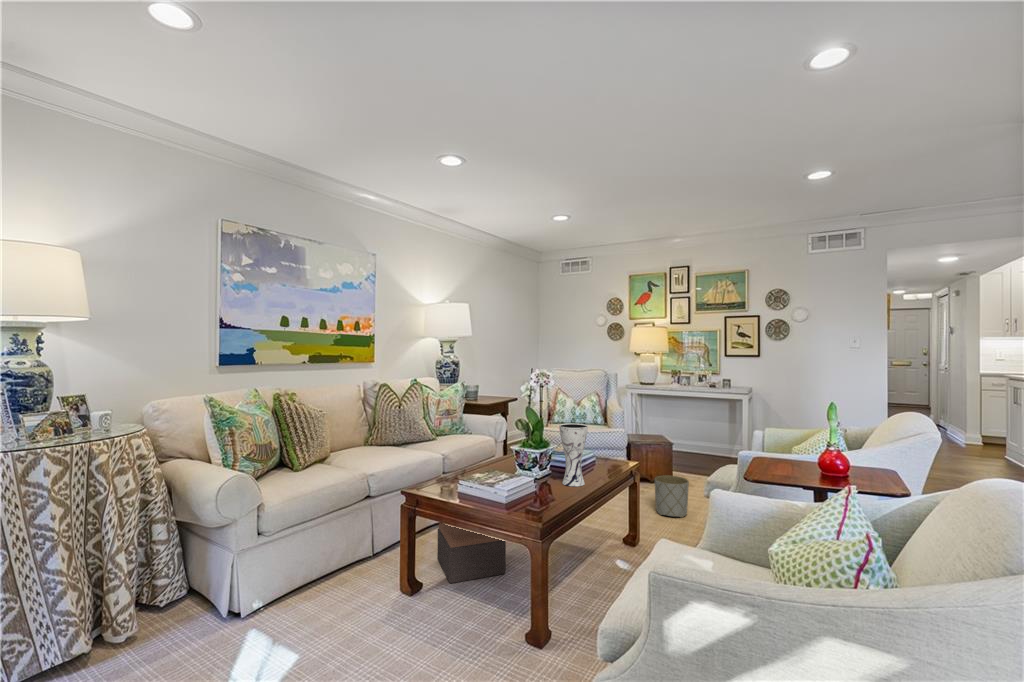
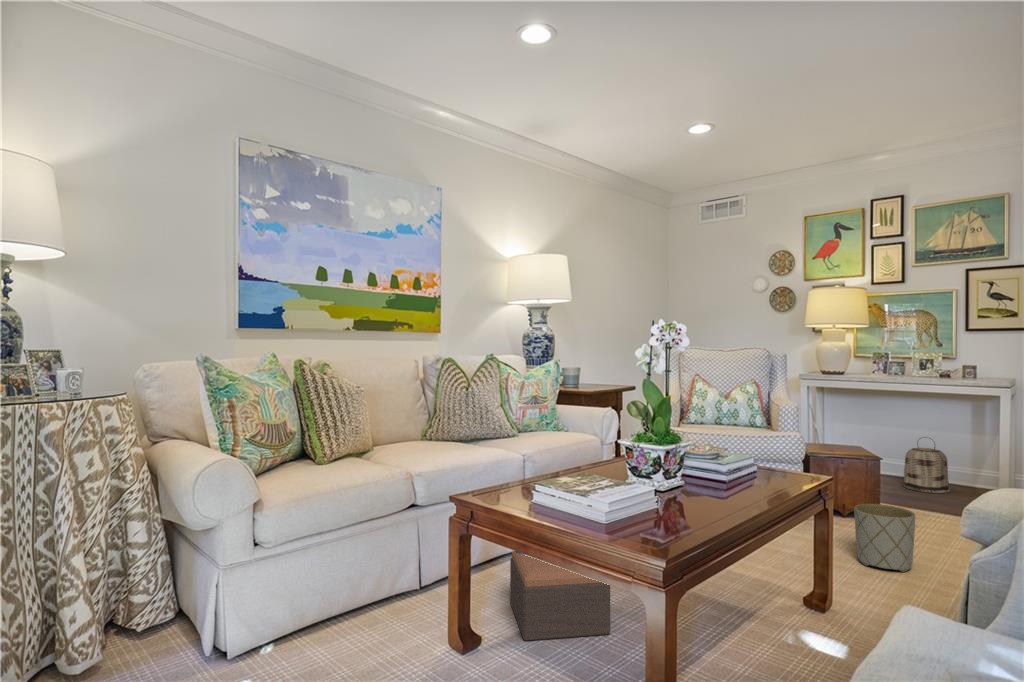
vase: present [559,423,588,486] -> none [696,406,744,505]
basket: none [688,426,715,463] -> present [904,438,950,493]

